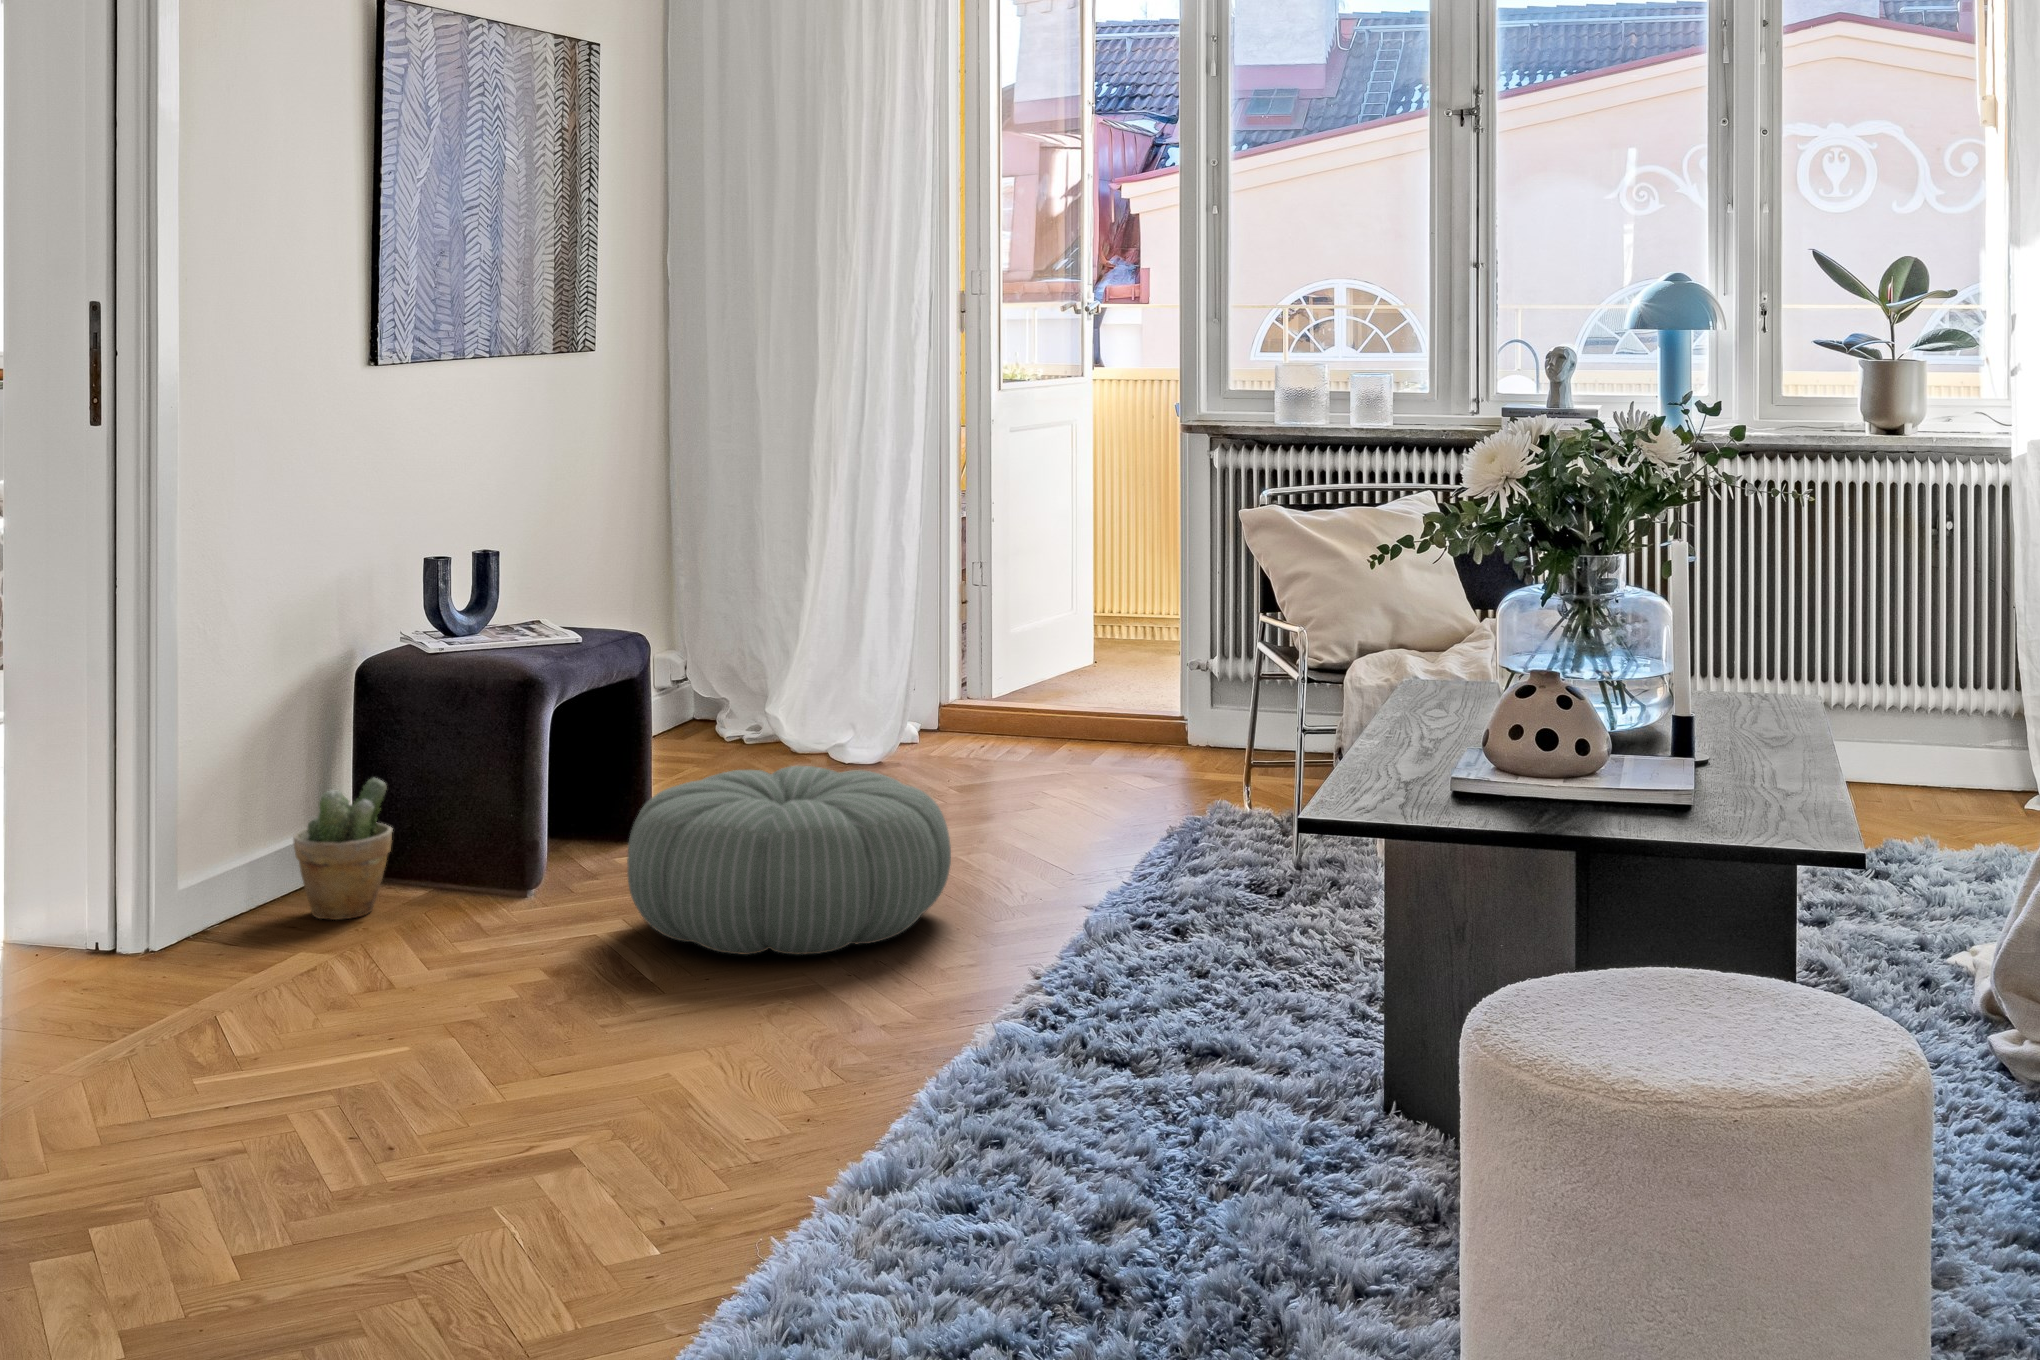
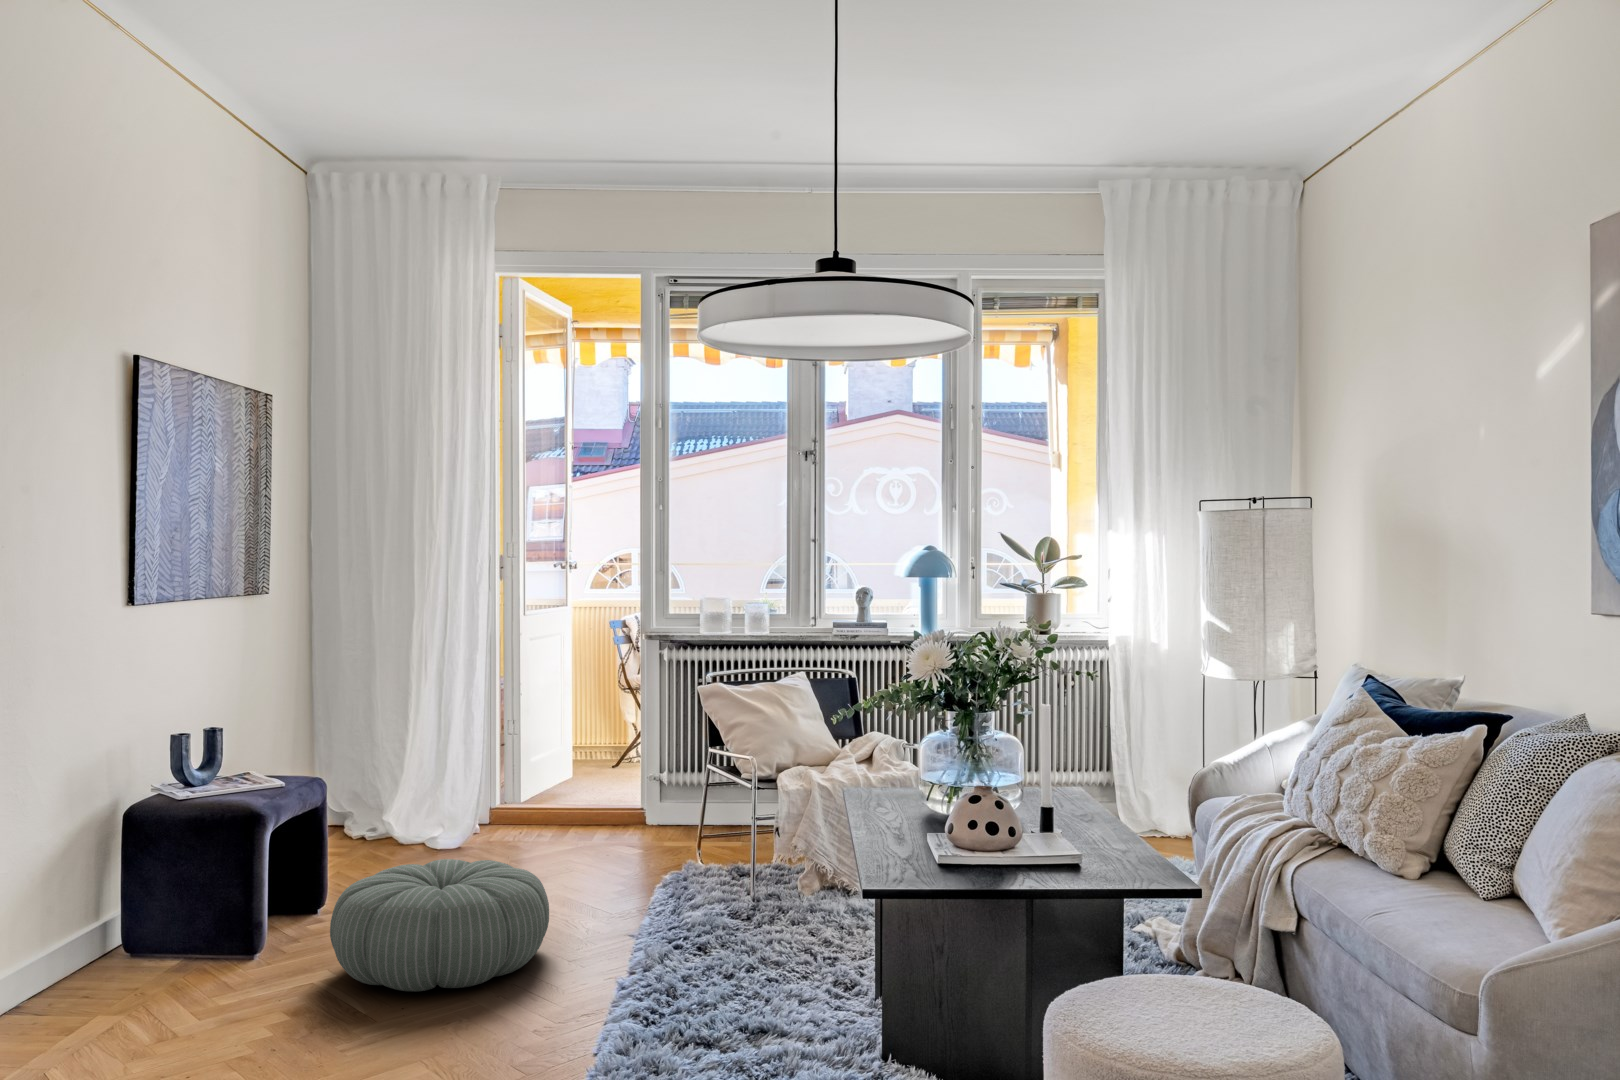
potted plant: present [293,778,393,920] -> none [76,886,151,989]

